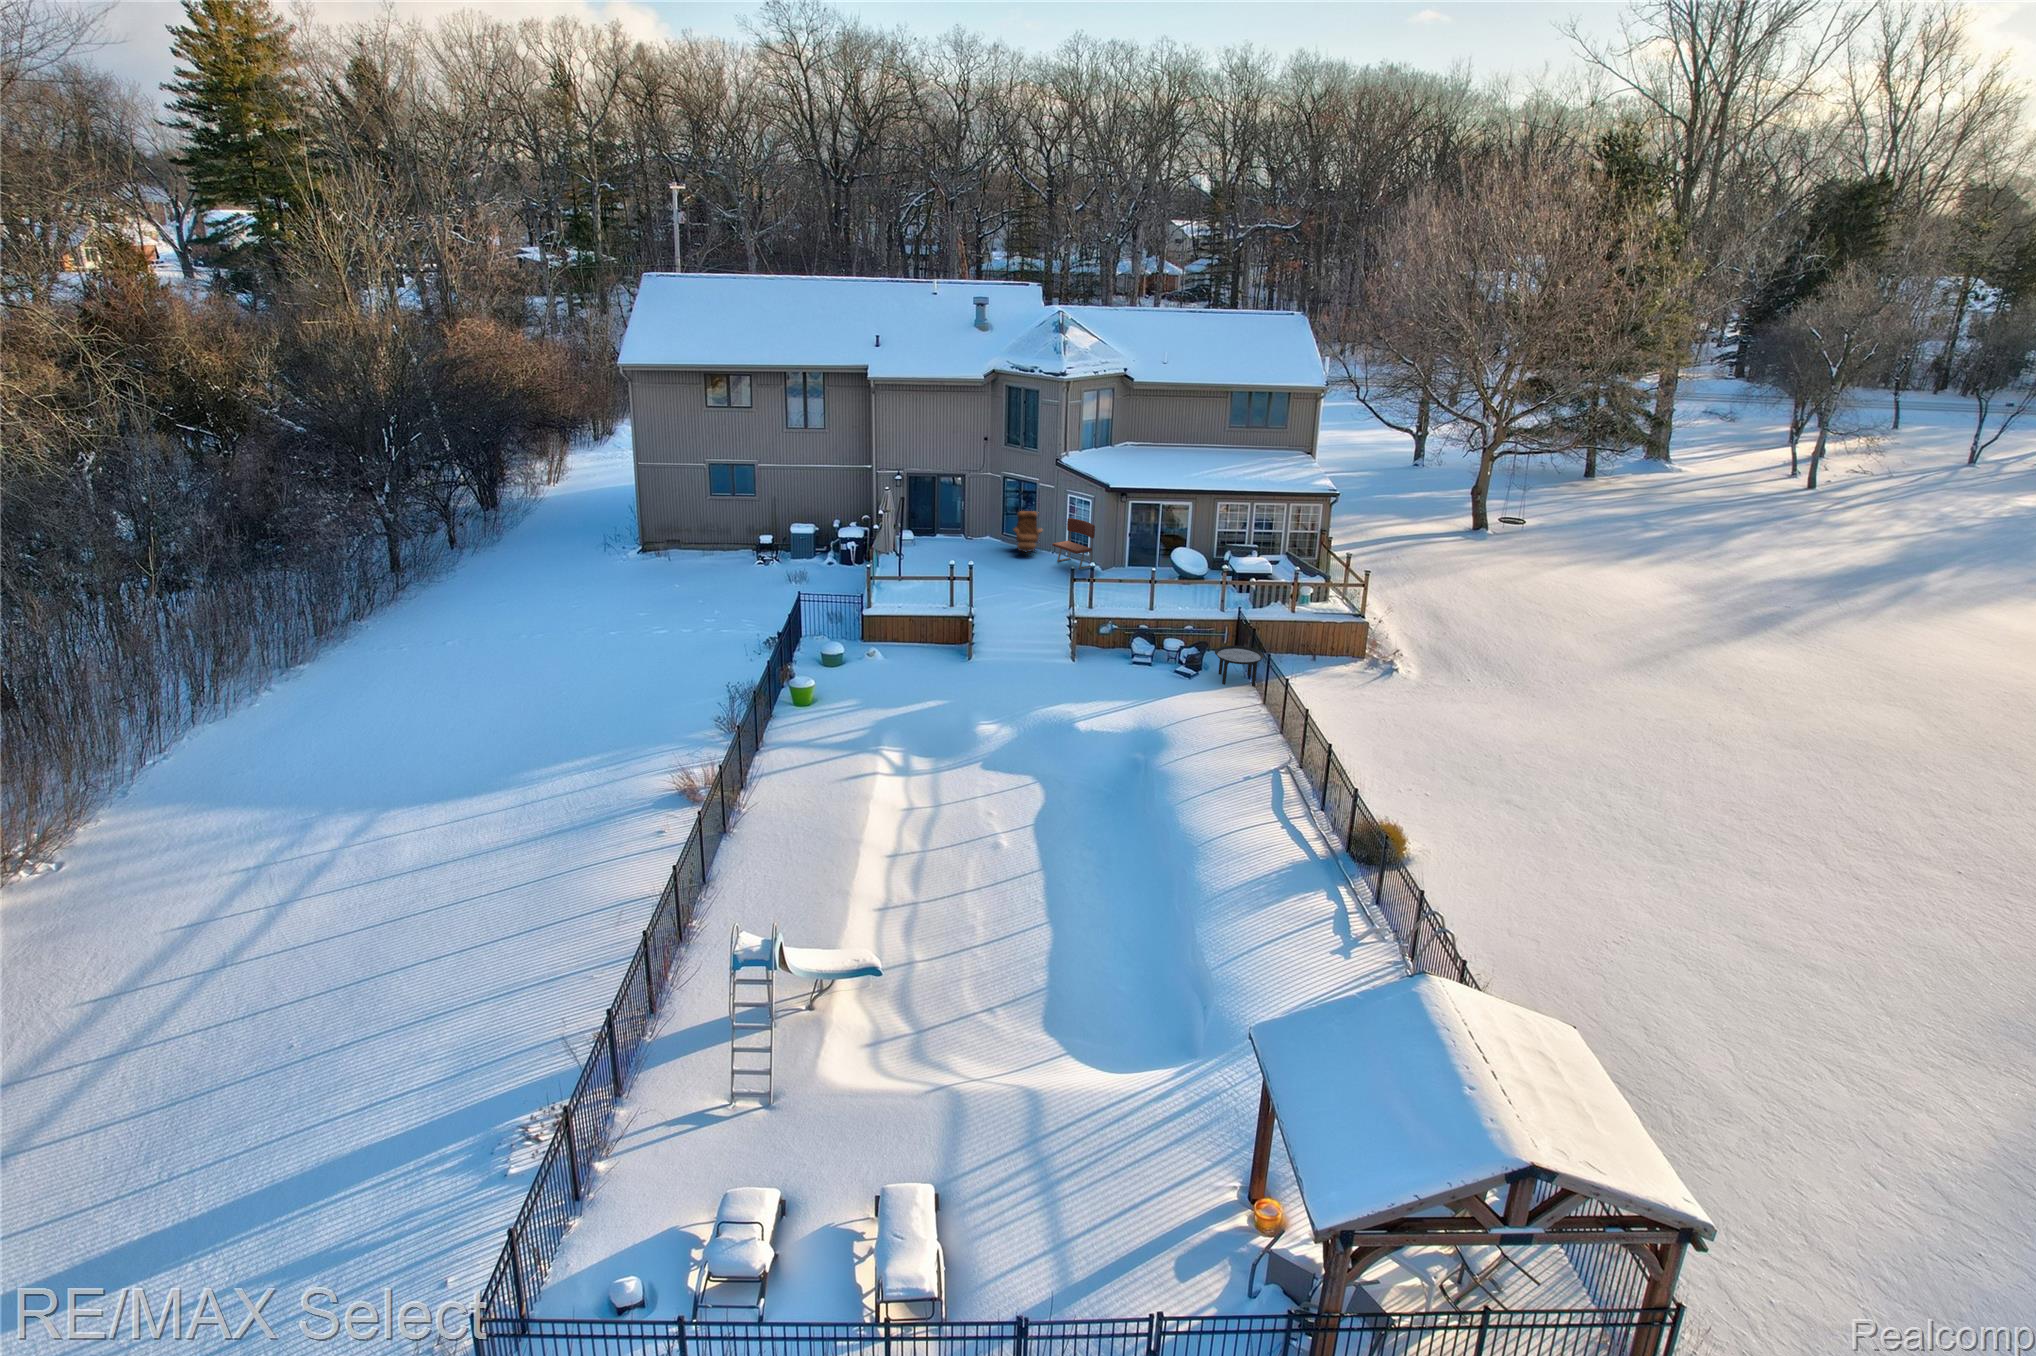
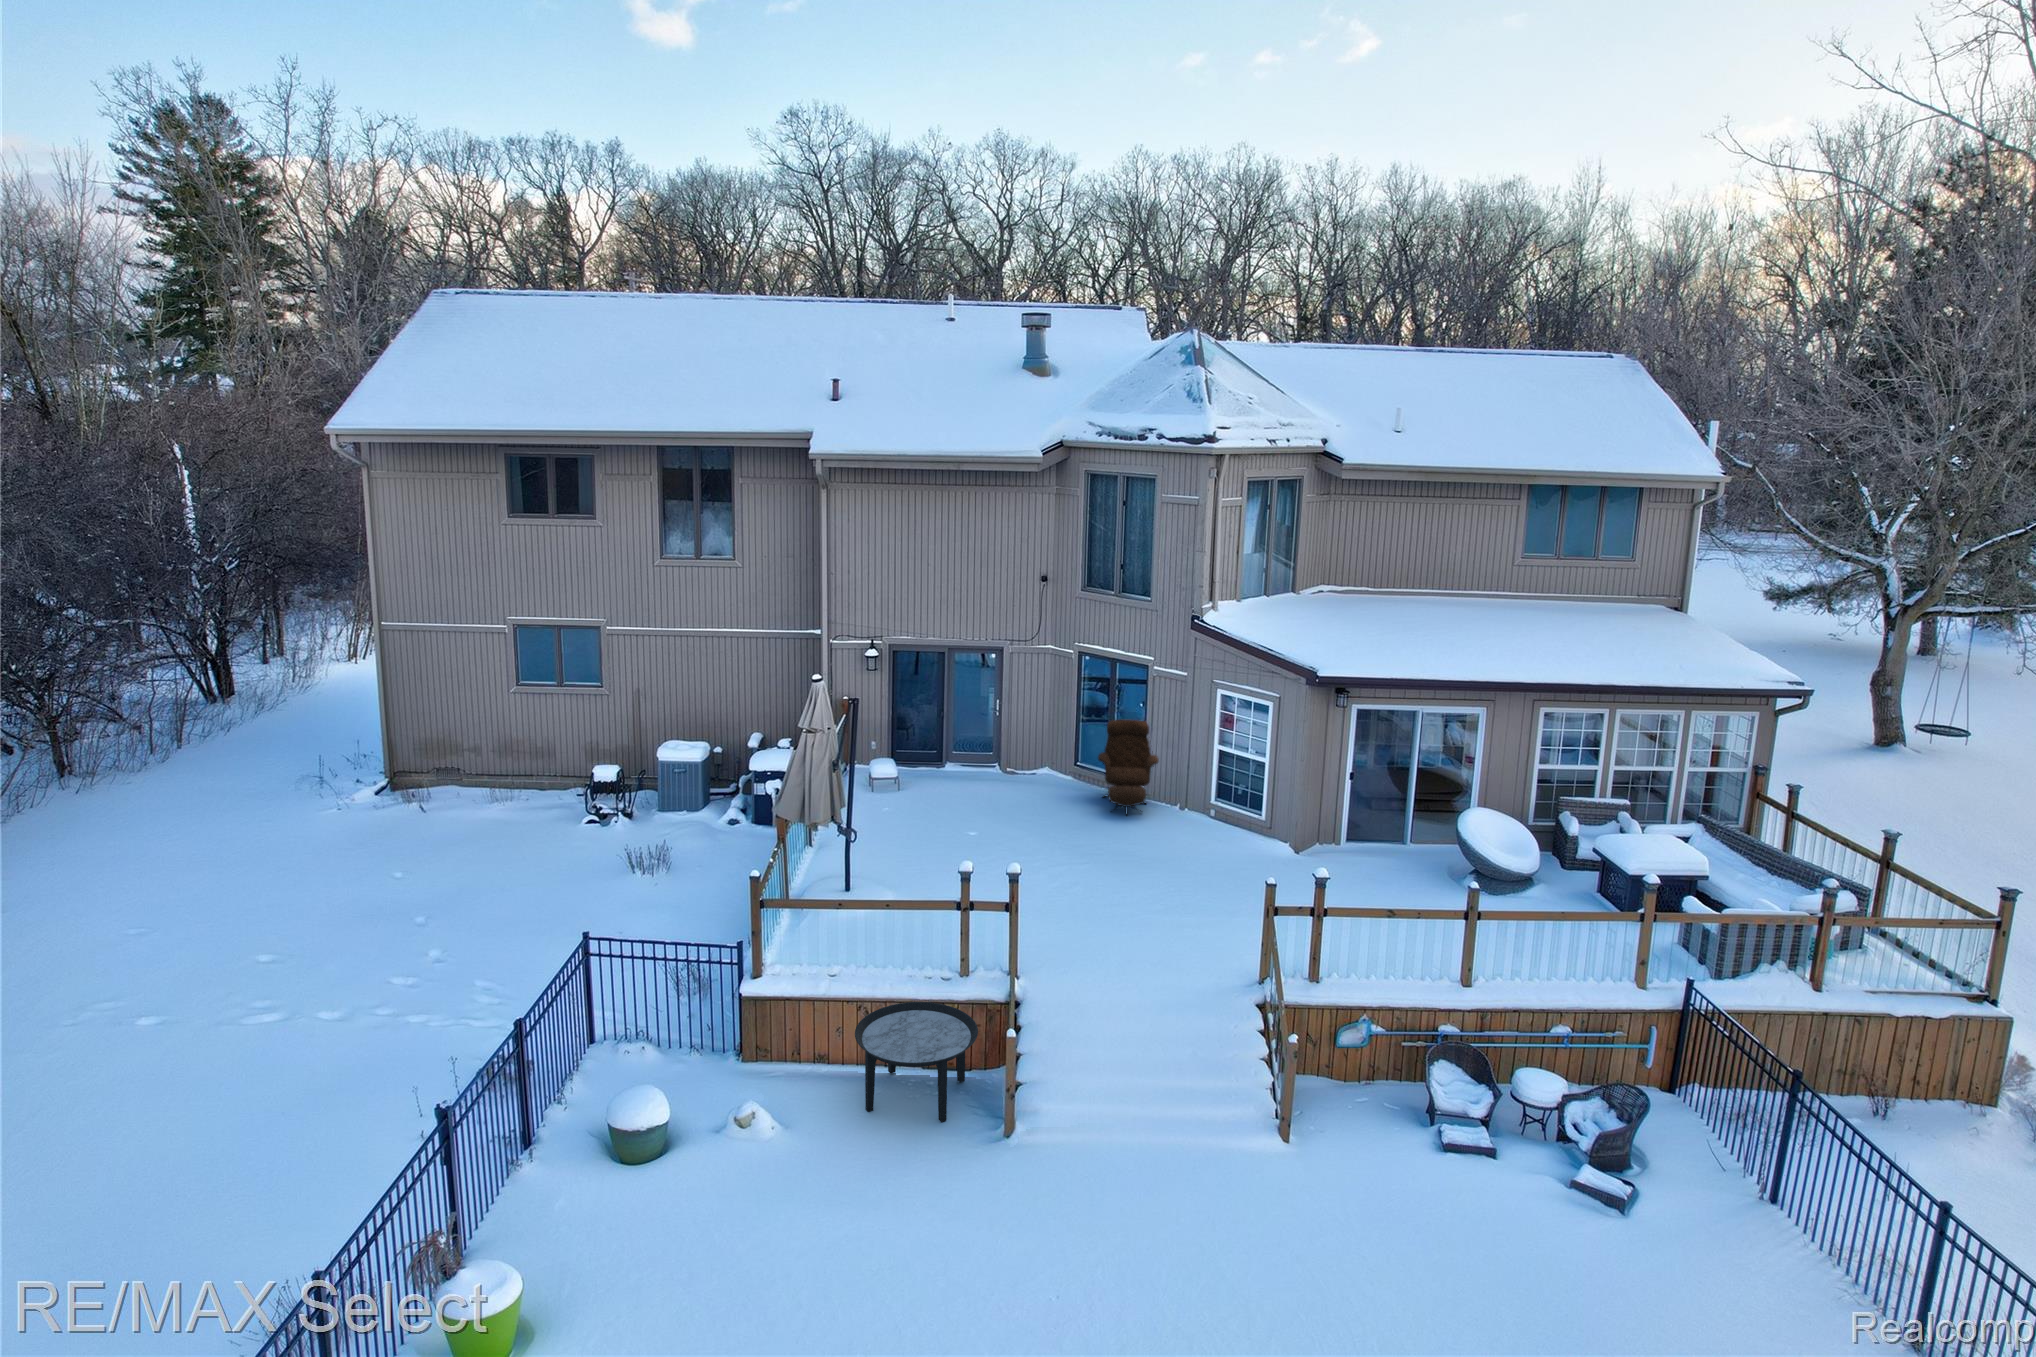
bench: present [1052,518,1095,569] -> none [1185,737,1280,850]
round table: present [1215,646,1264,686] -> present [855,1002,978,1123]

